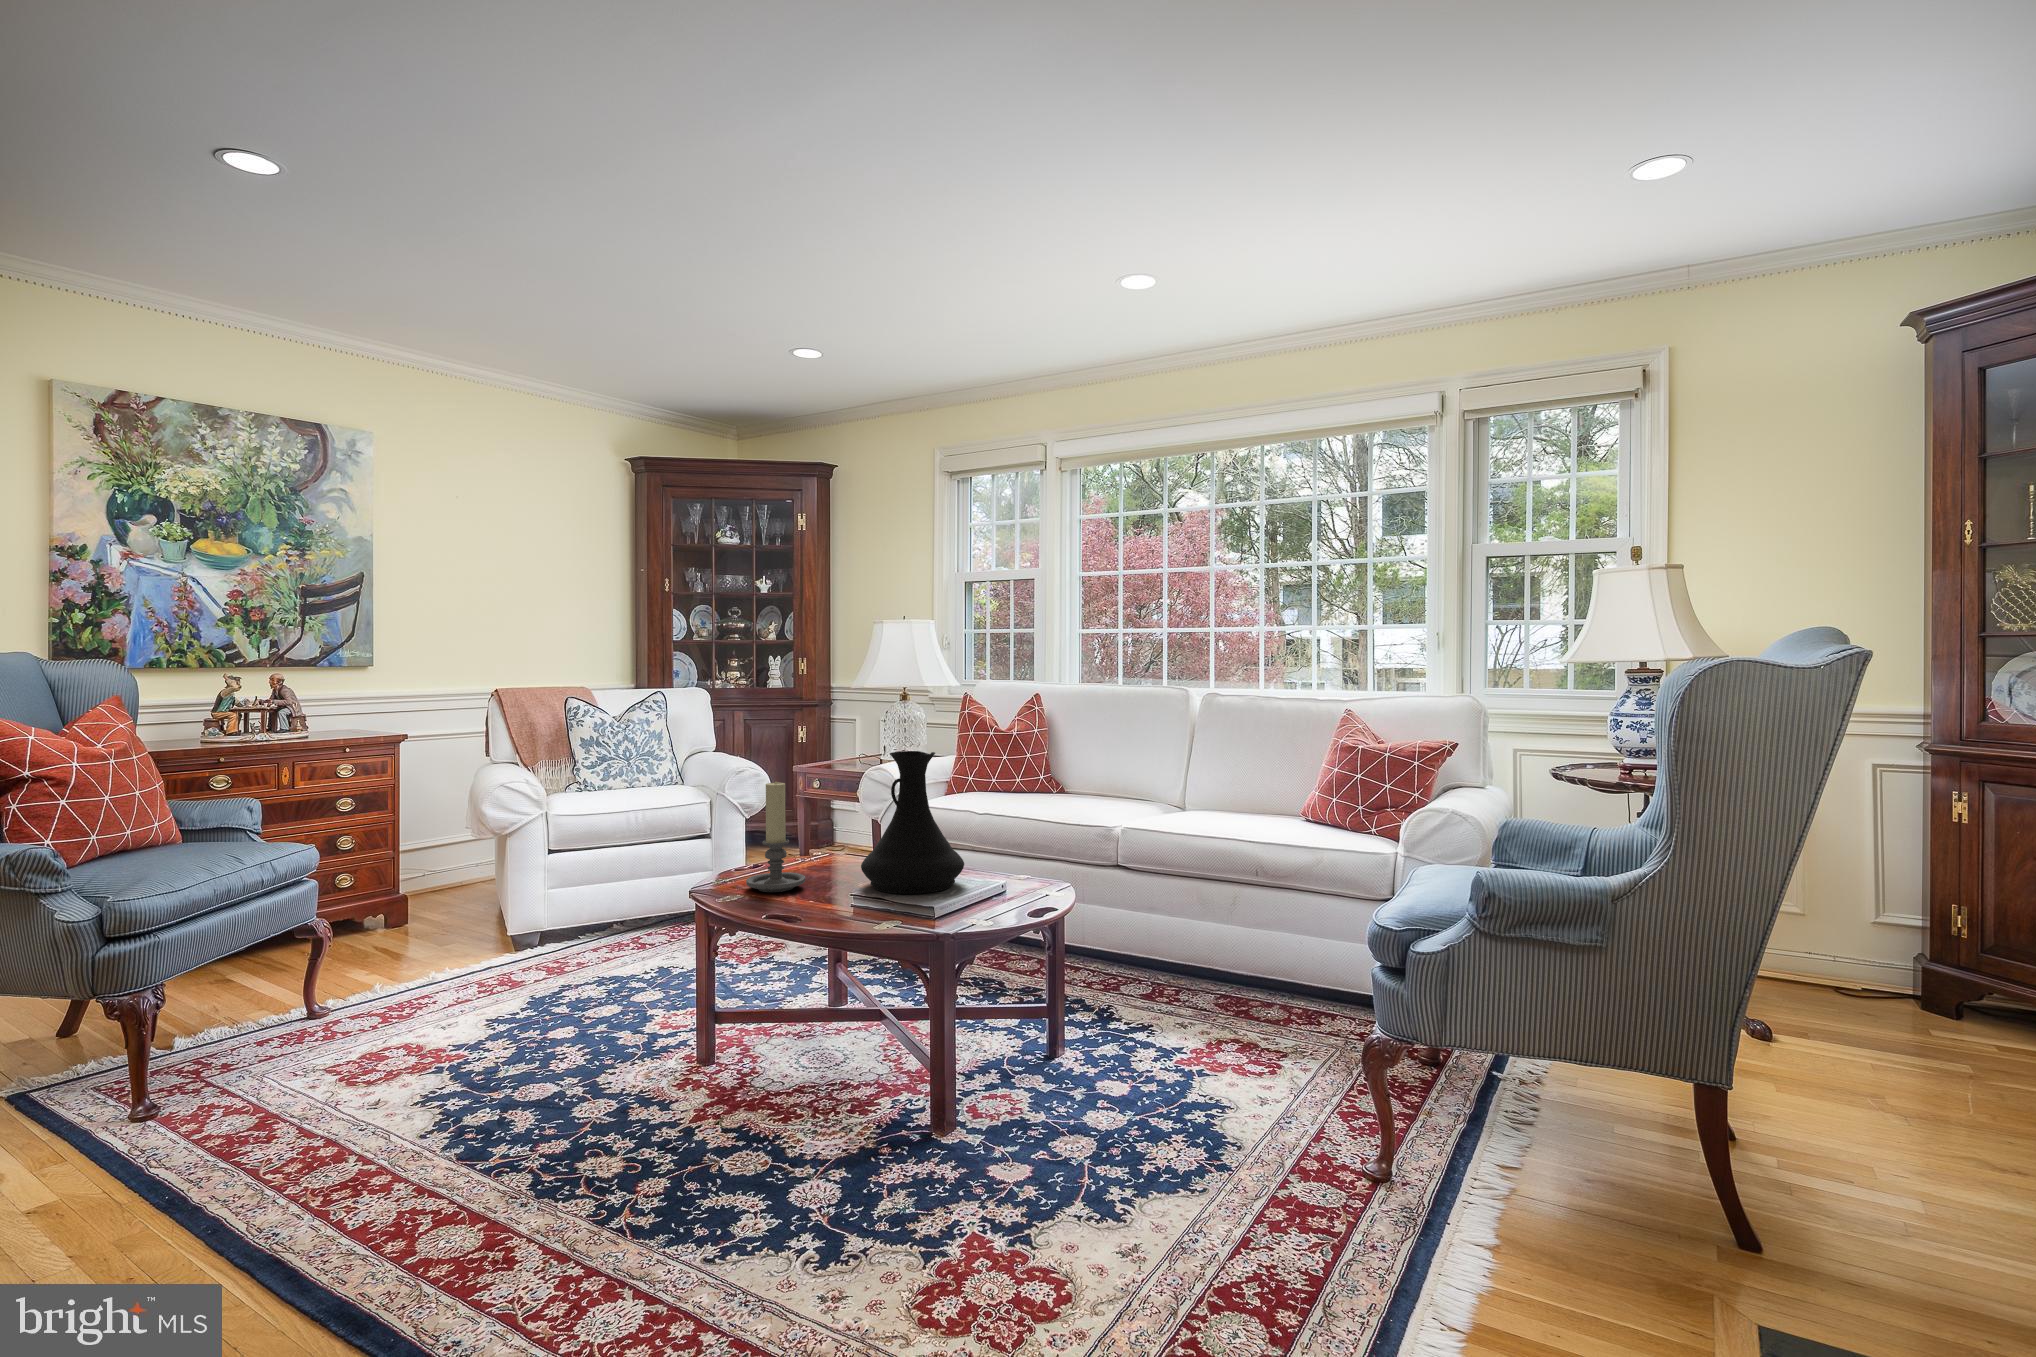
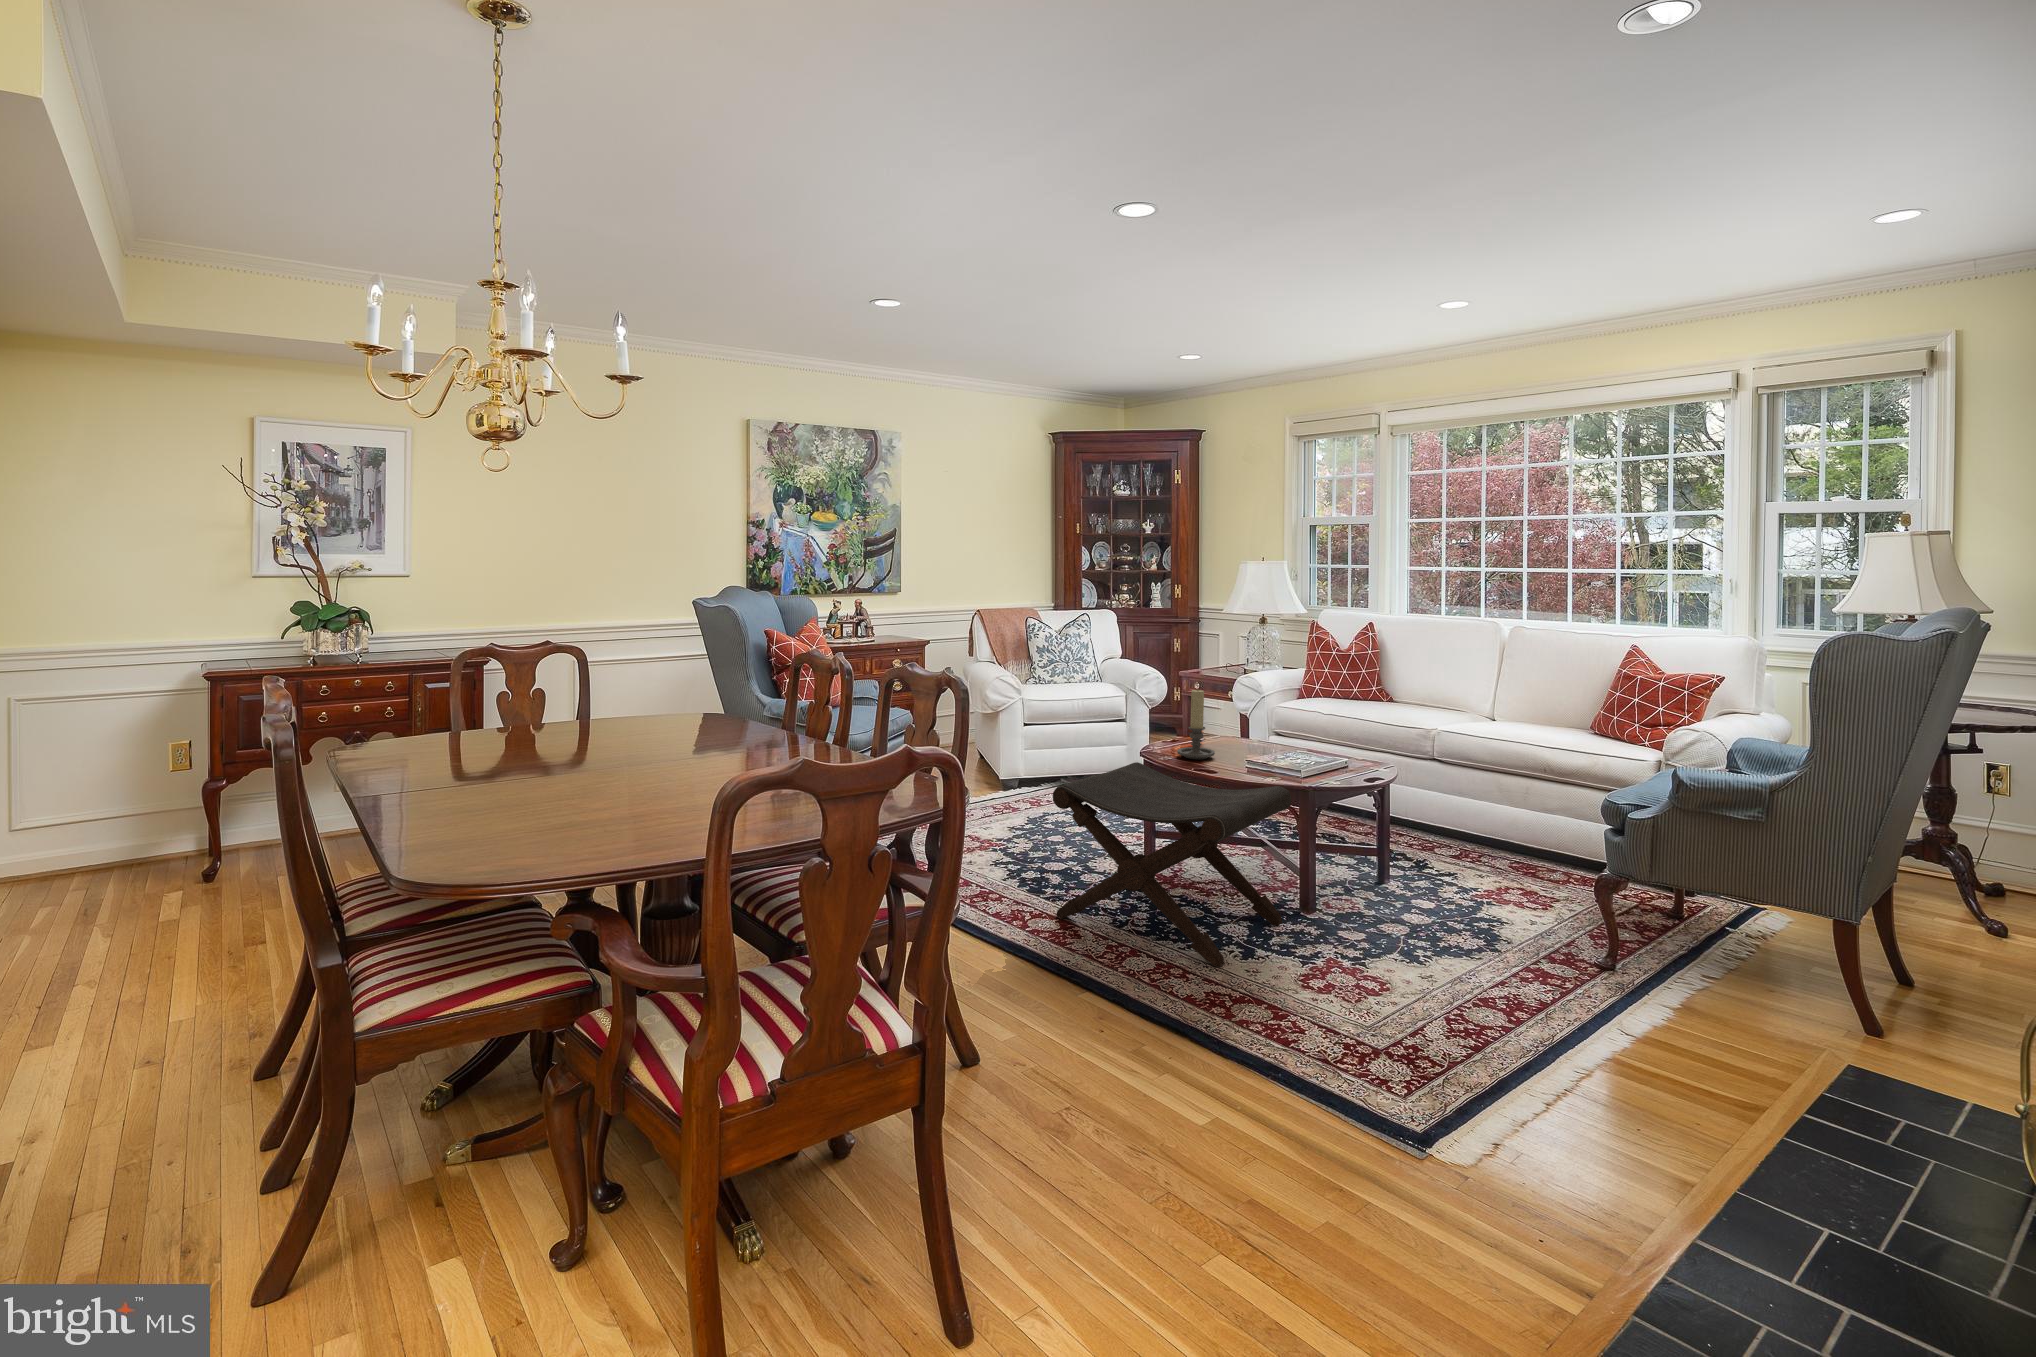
vase: present [861,751,964,894] -> none [1252,673,1323,768]
footstool: none [465,907,906,1297] -> present [1053,762,1291,967]

